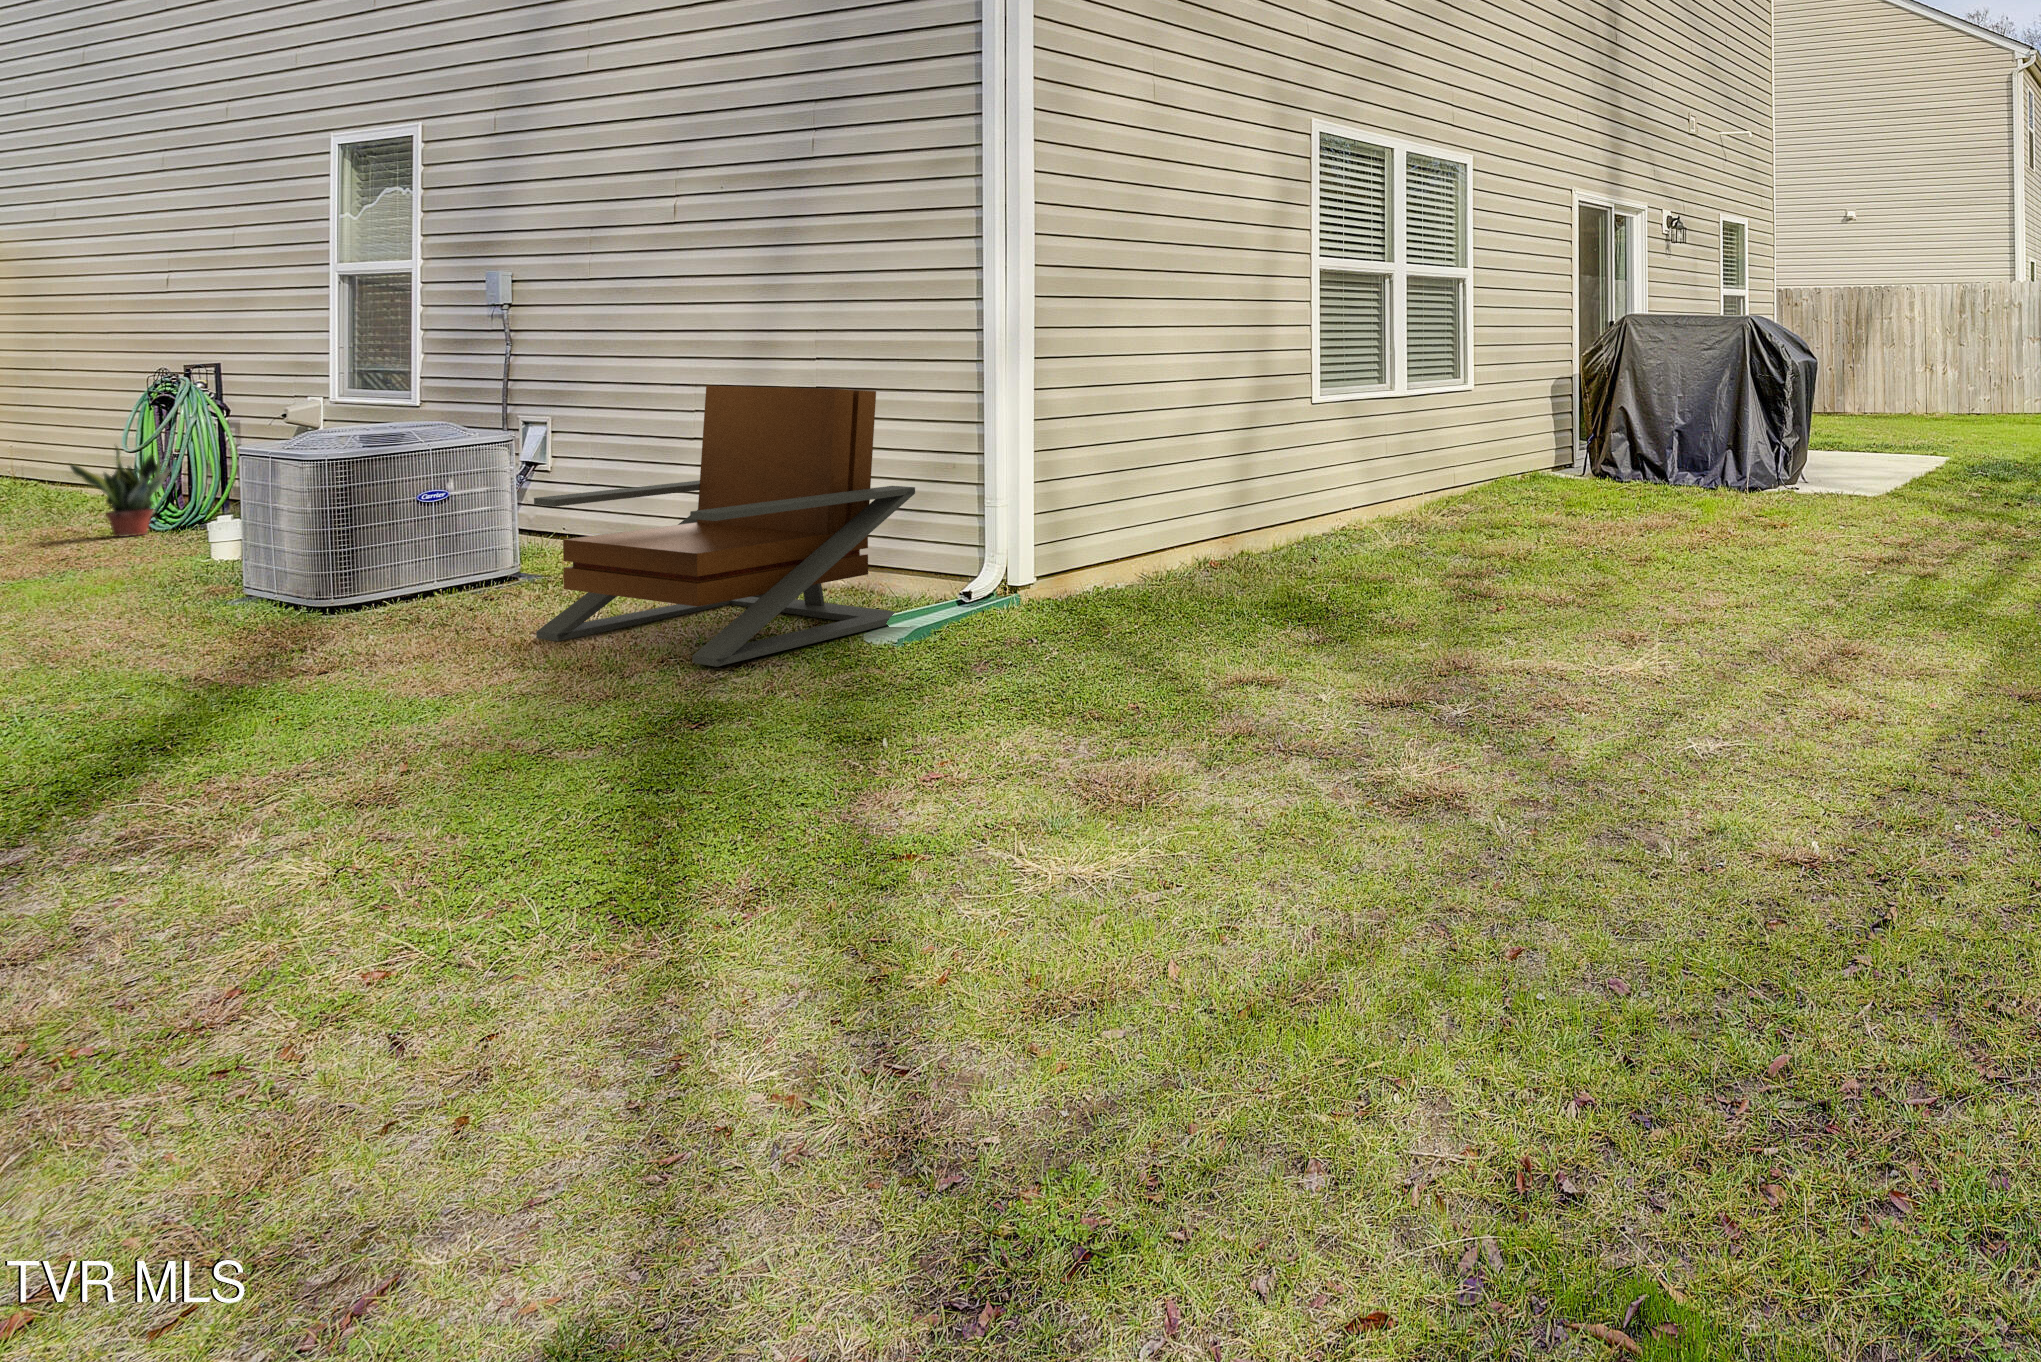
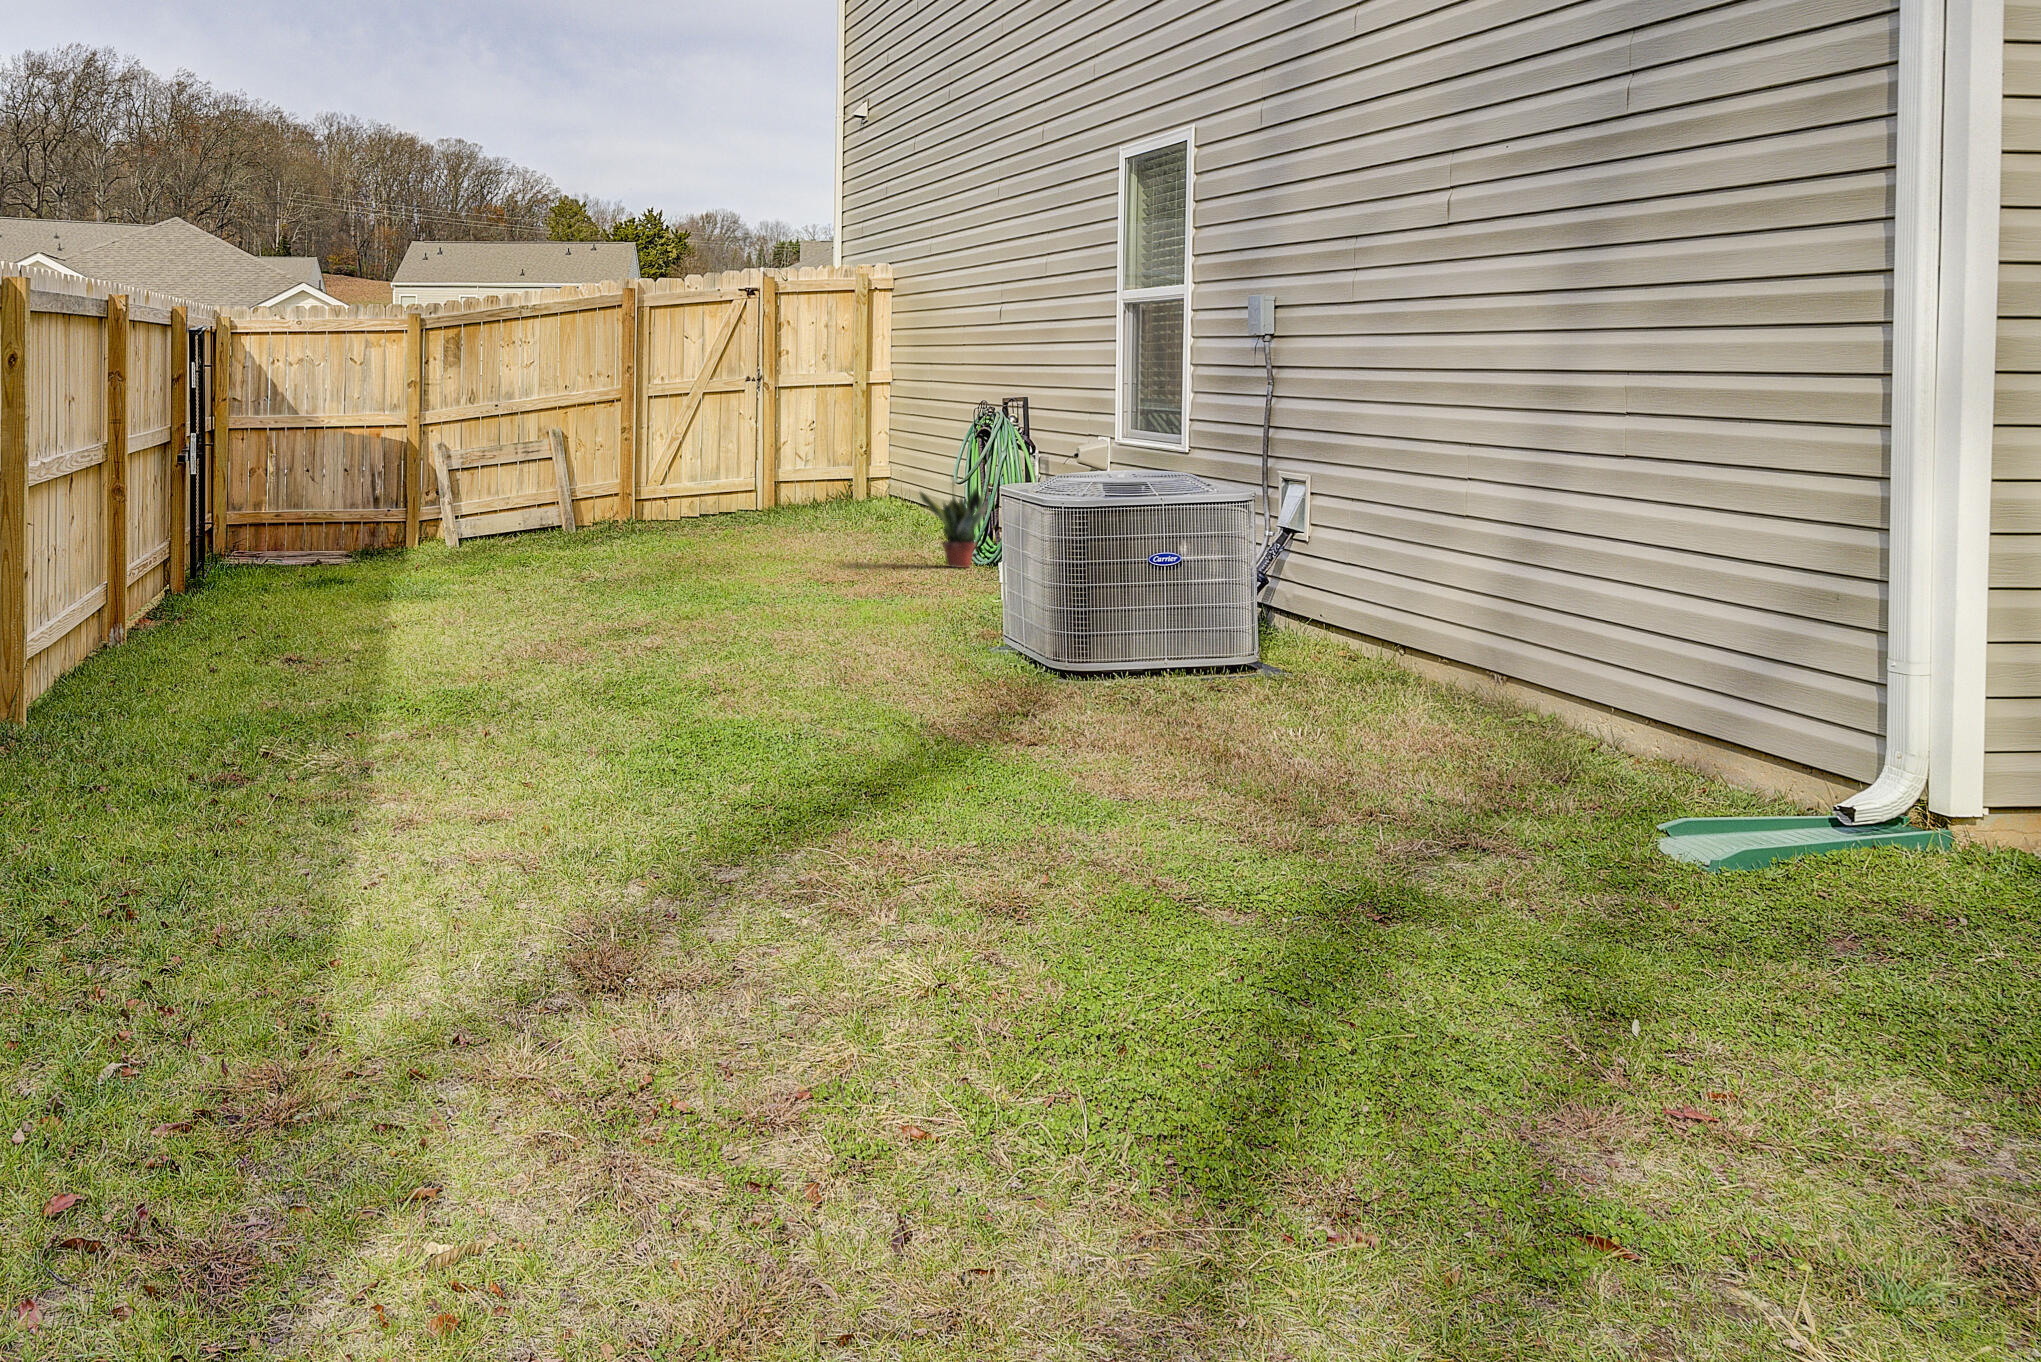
lounge chair: present [534,386,915,667] -> none [1248,444,1761,839]

